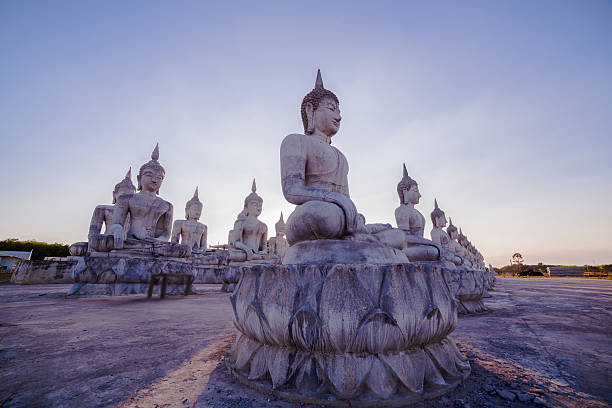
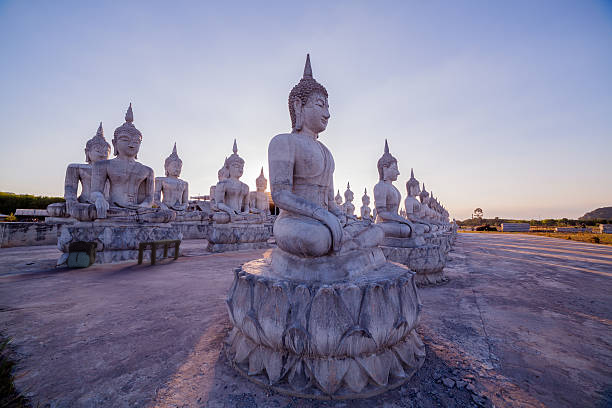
backpack: none [77,270,111,298] -> present [66,241,98,268]

